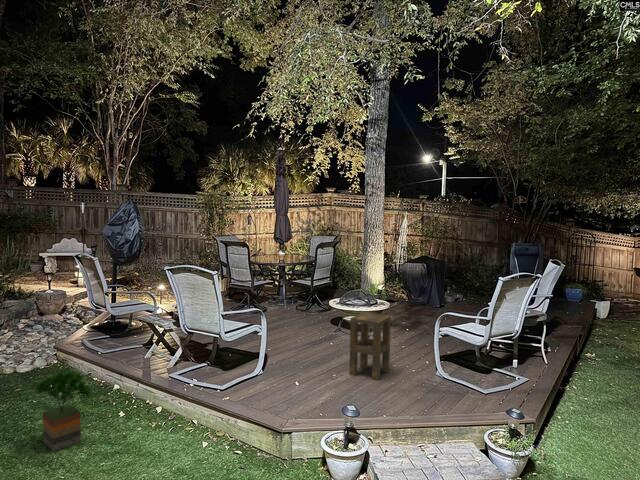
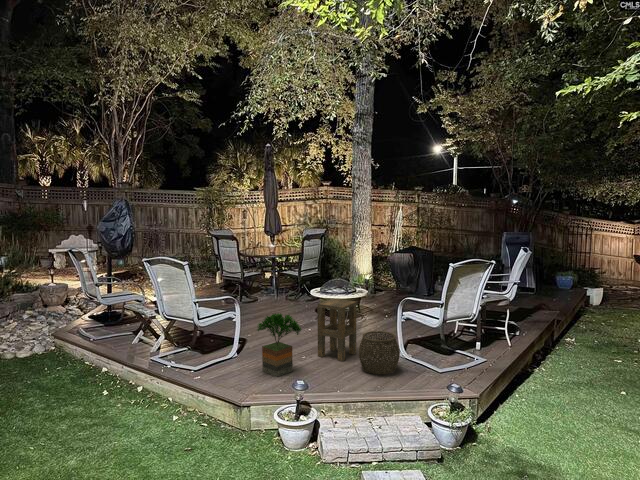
woven basket: none [397,348,442,396] -> present [359,331,400,375]
potted tree: present [35,371,92,451] -> present [257,313,302,377]

